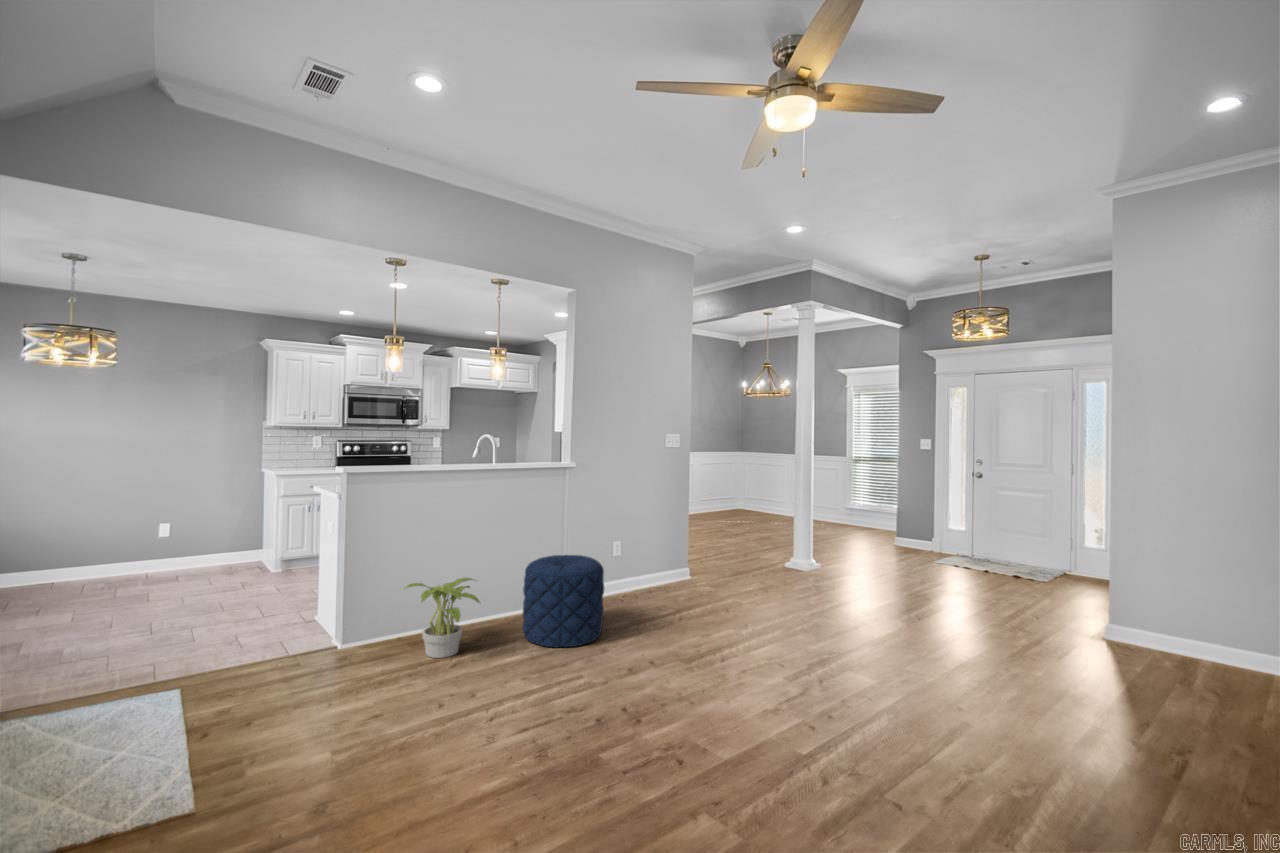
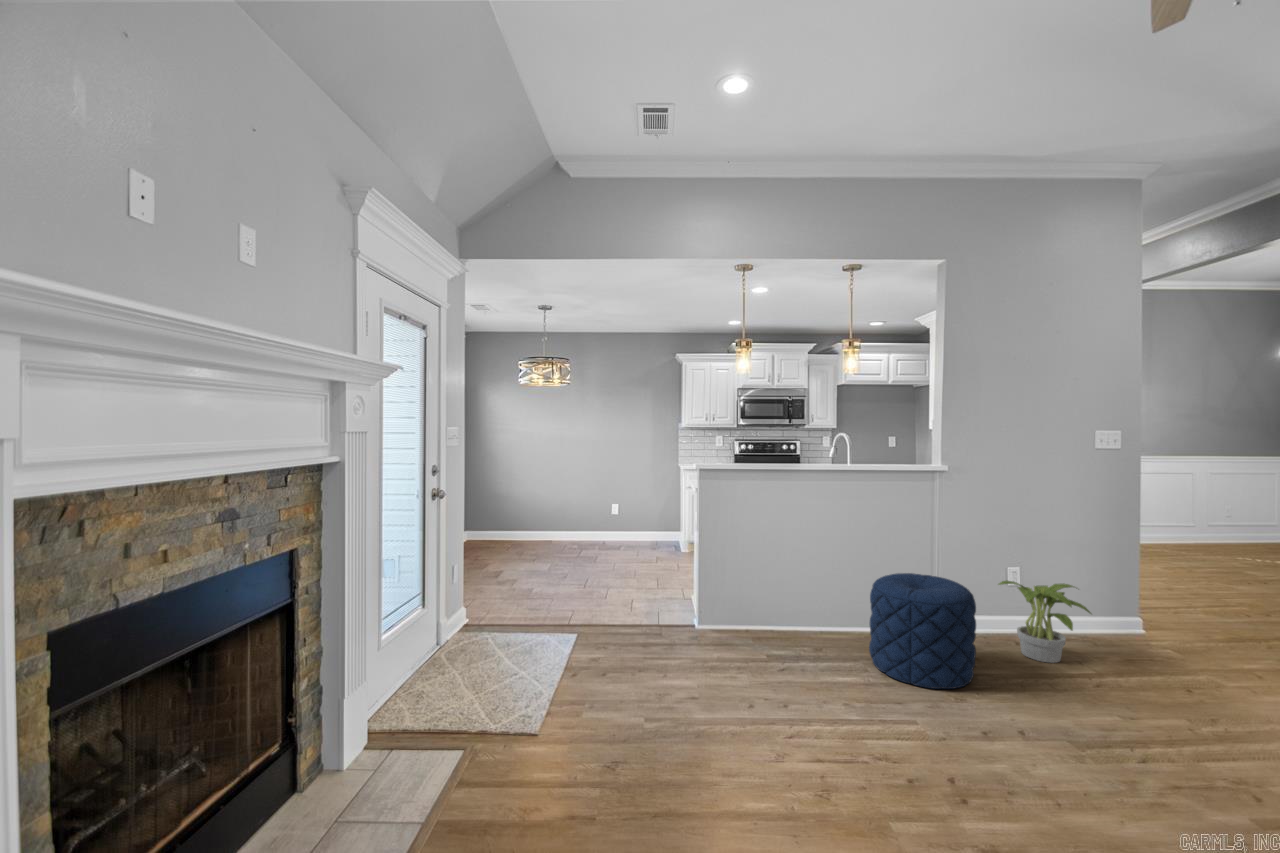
potted plant: present [404,578,480,658] -> present [999,580,1091,663]

